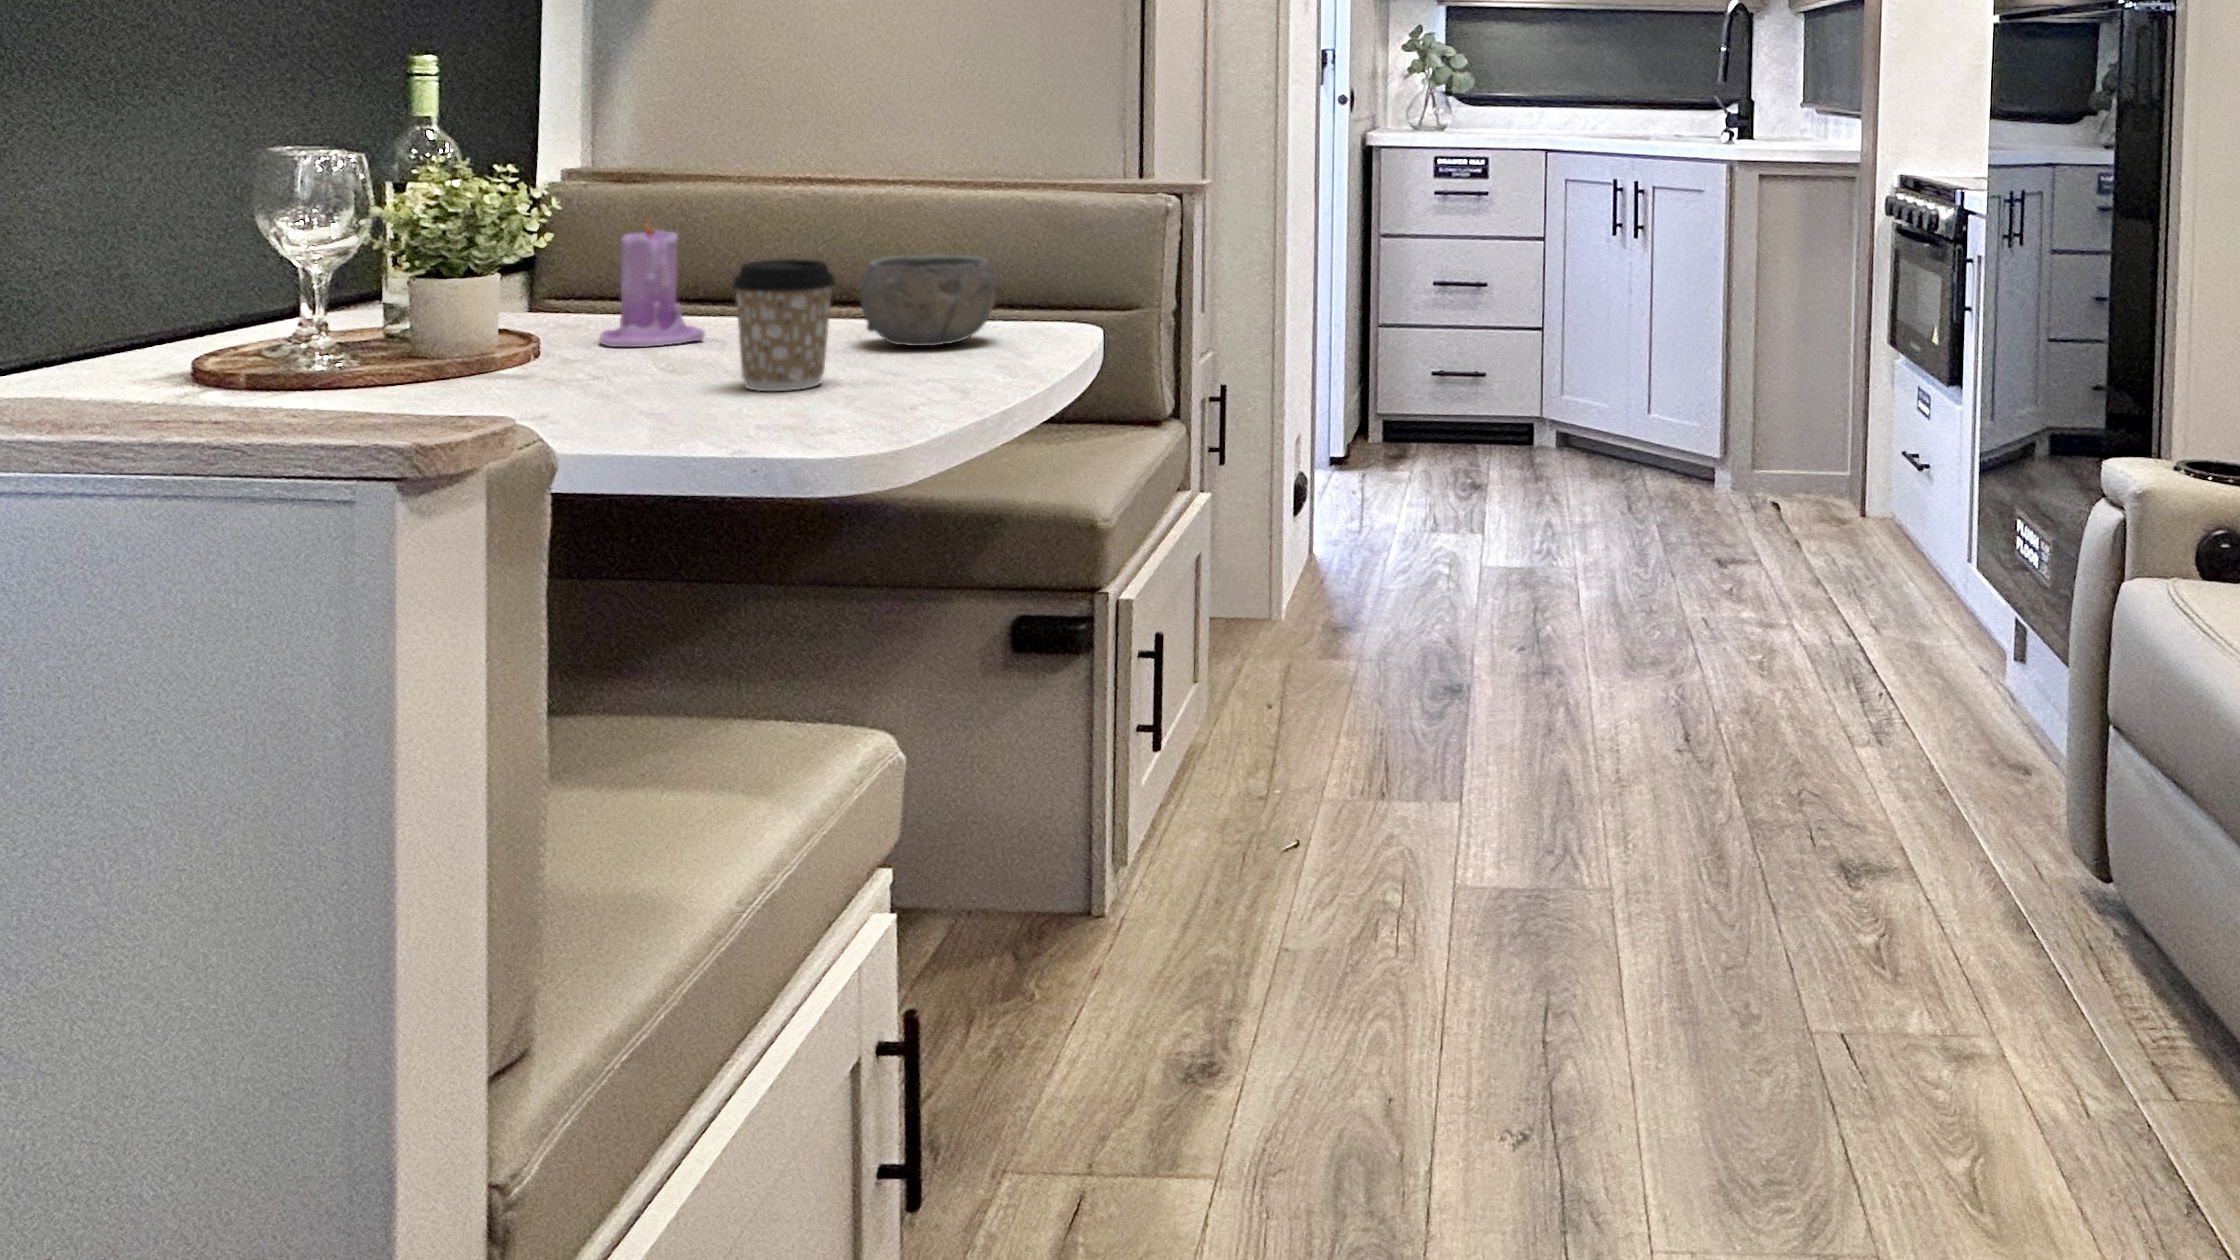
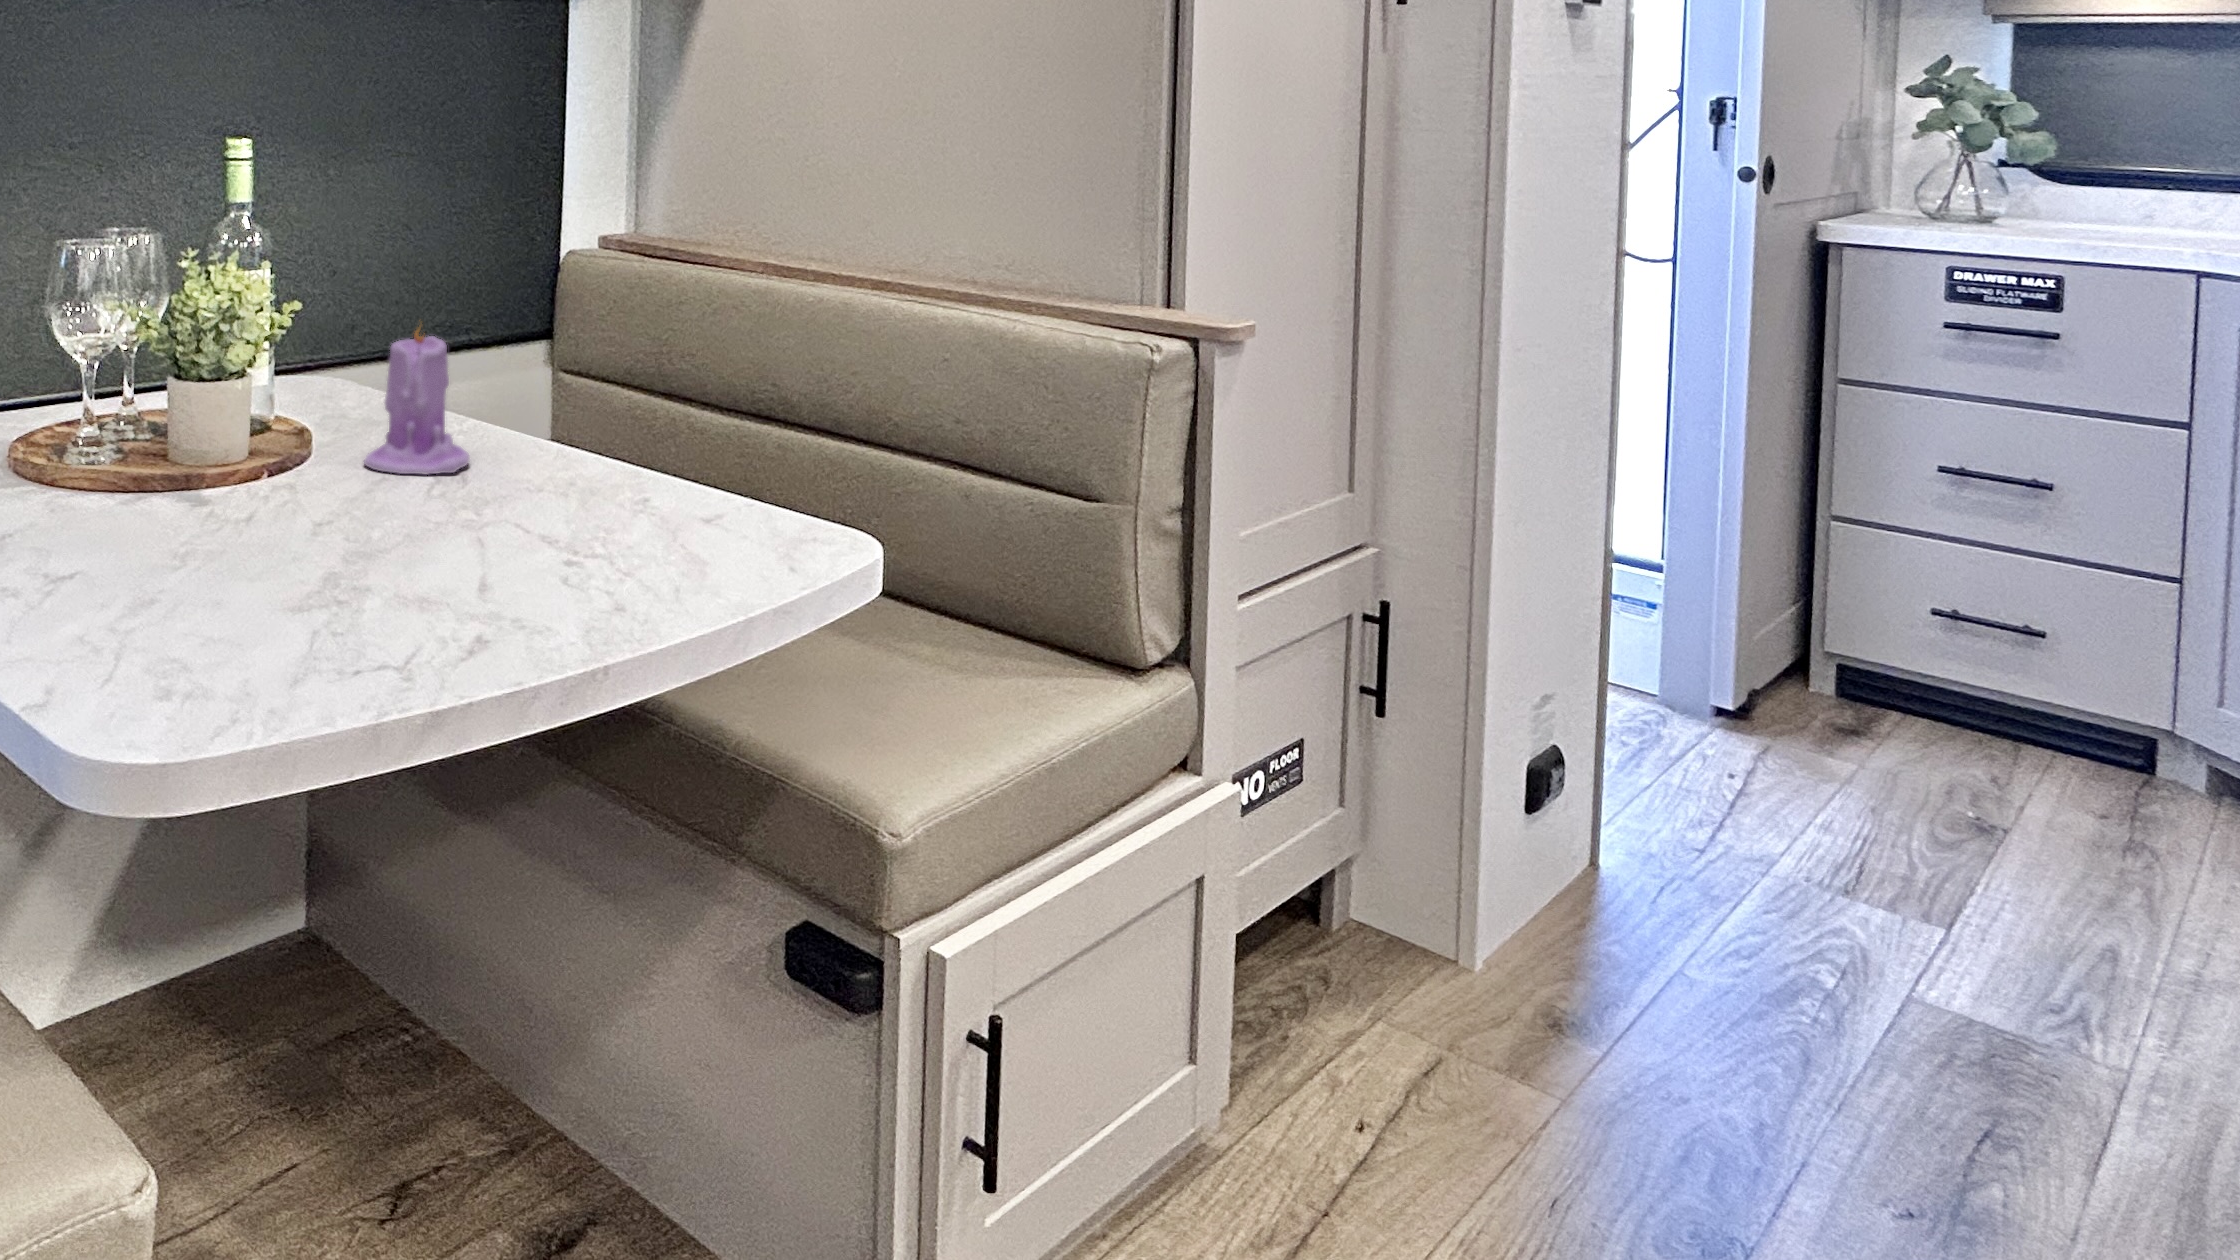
bowl: present [860,255,996,346] -> none [555,406,725,540]
coffee cup: present [733,259,835,391] -> none [260,417,382,594]

